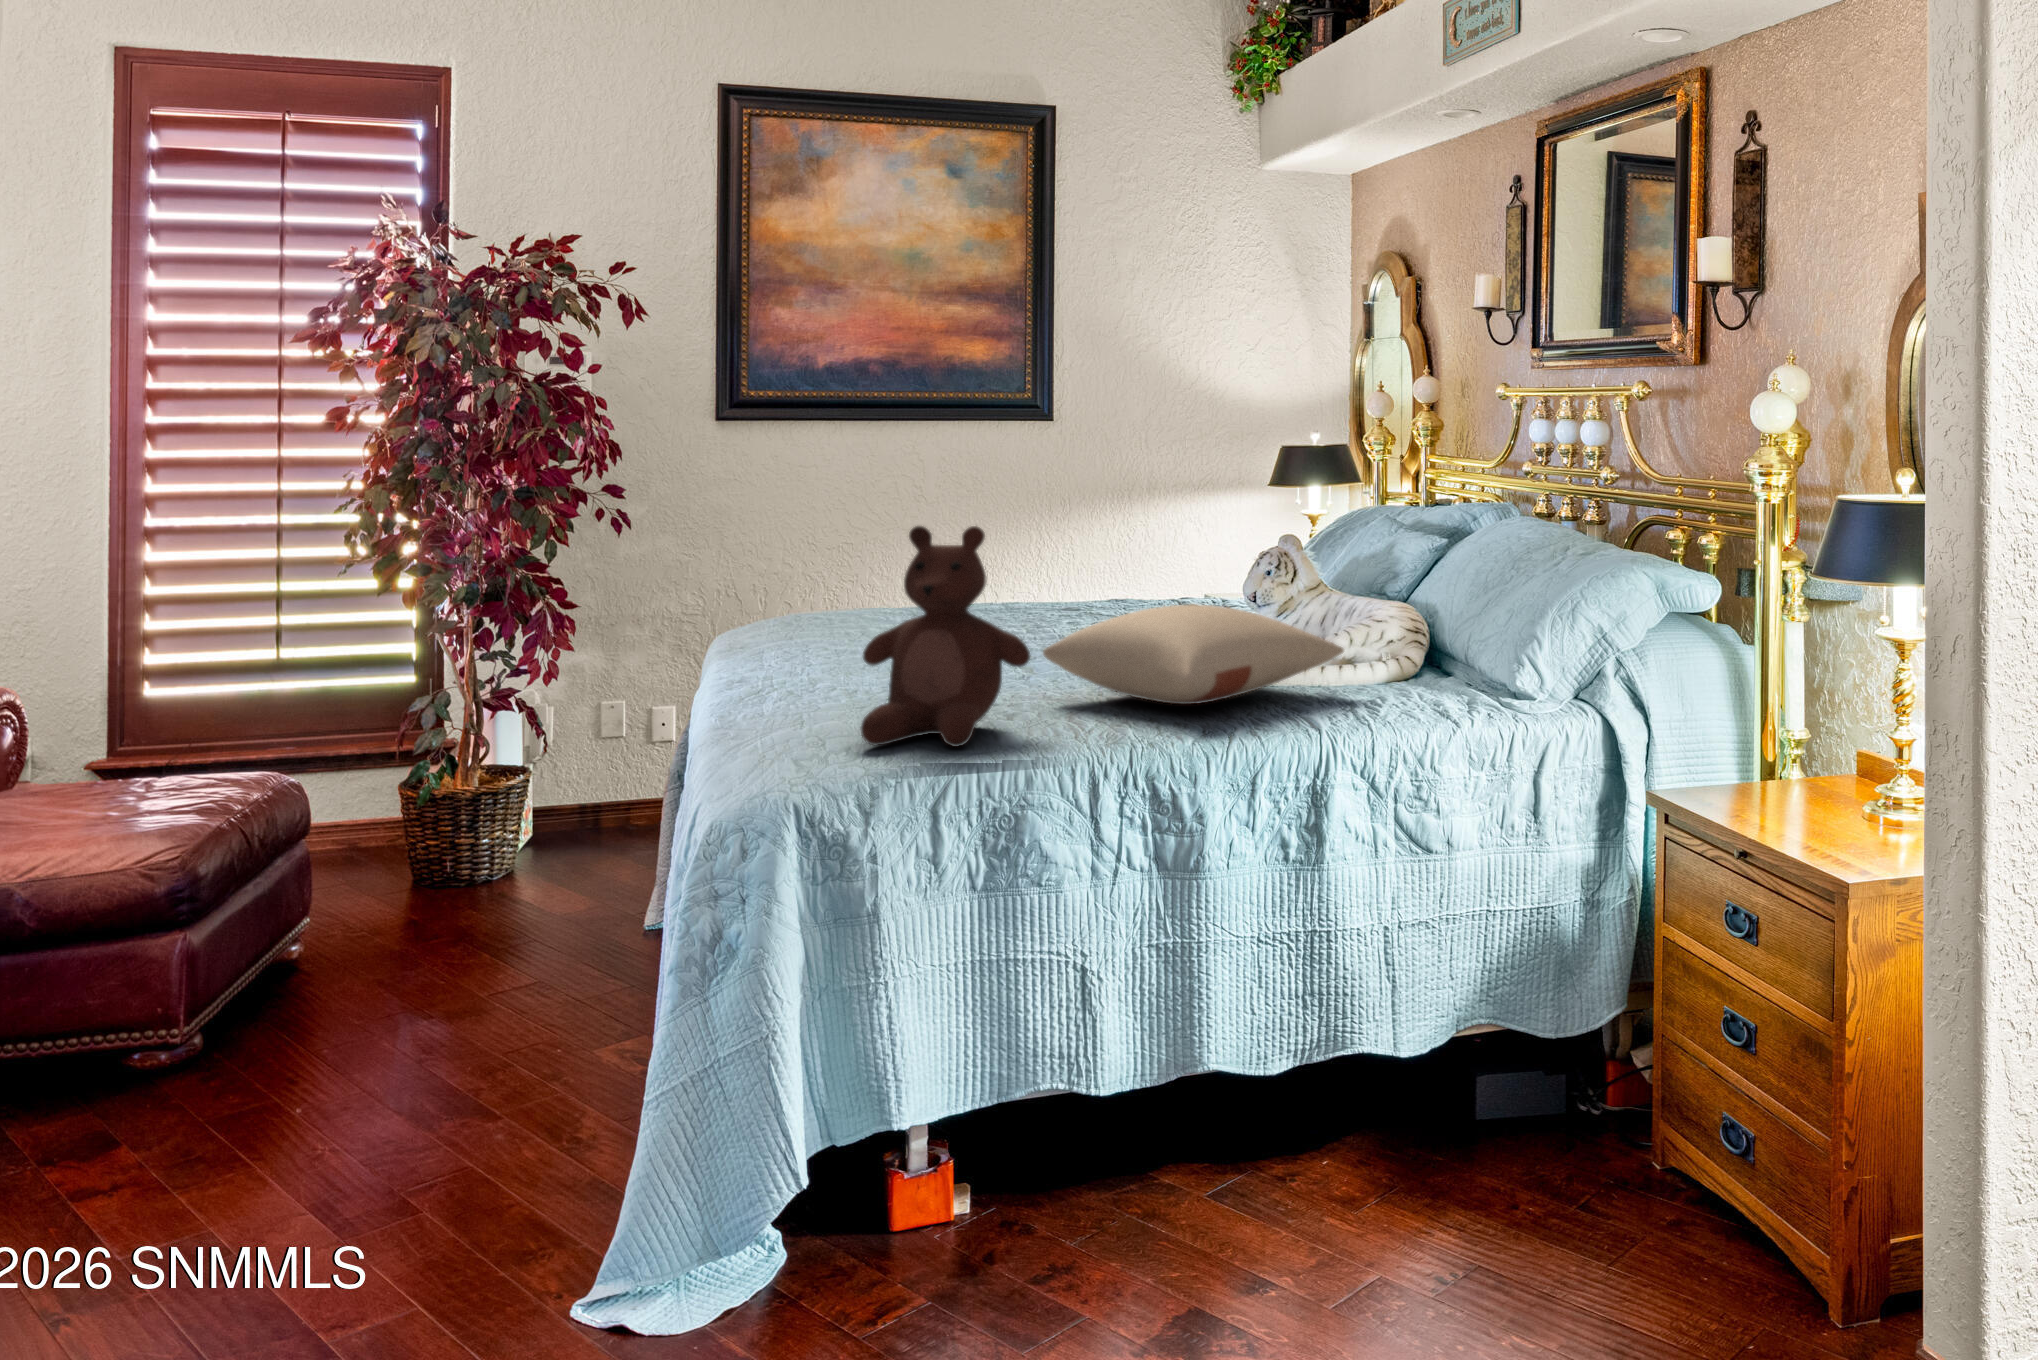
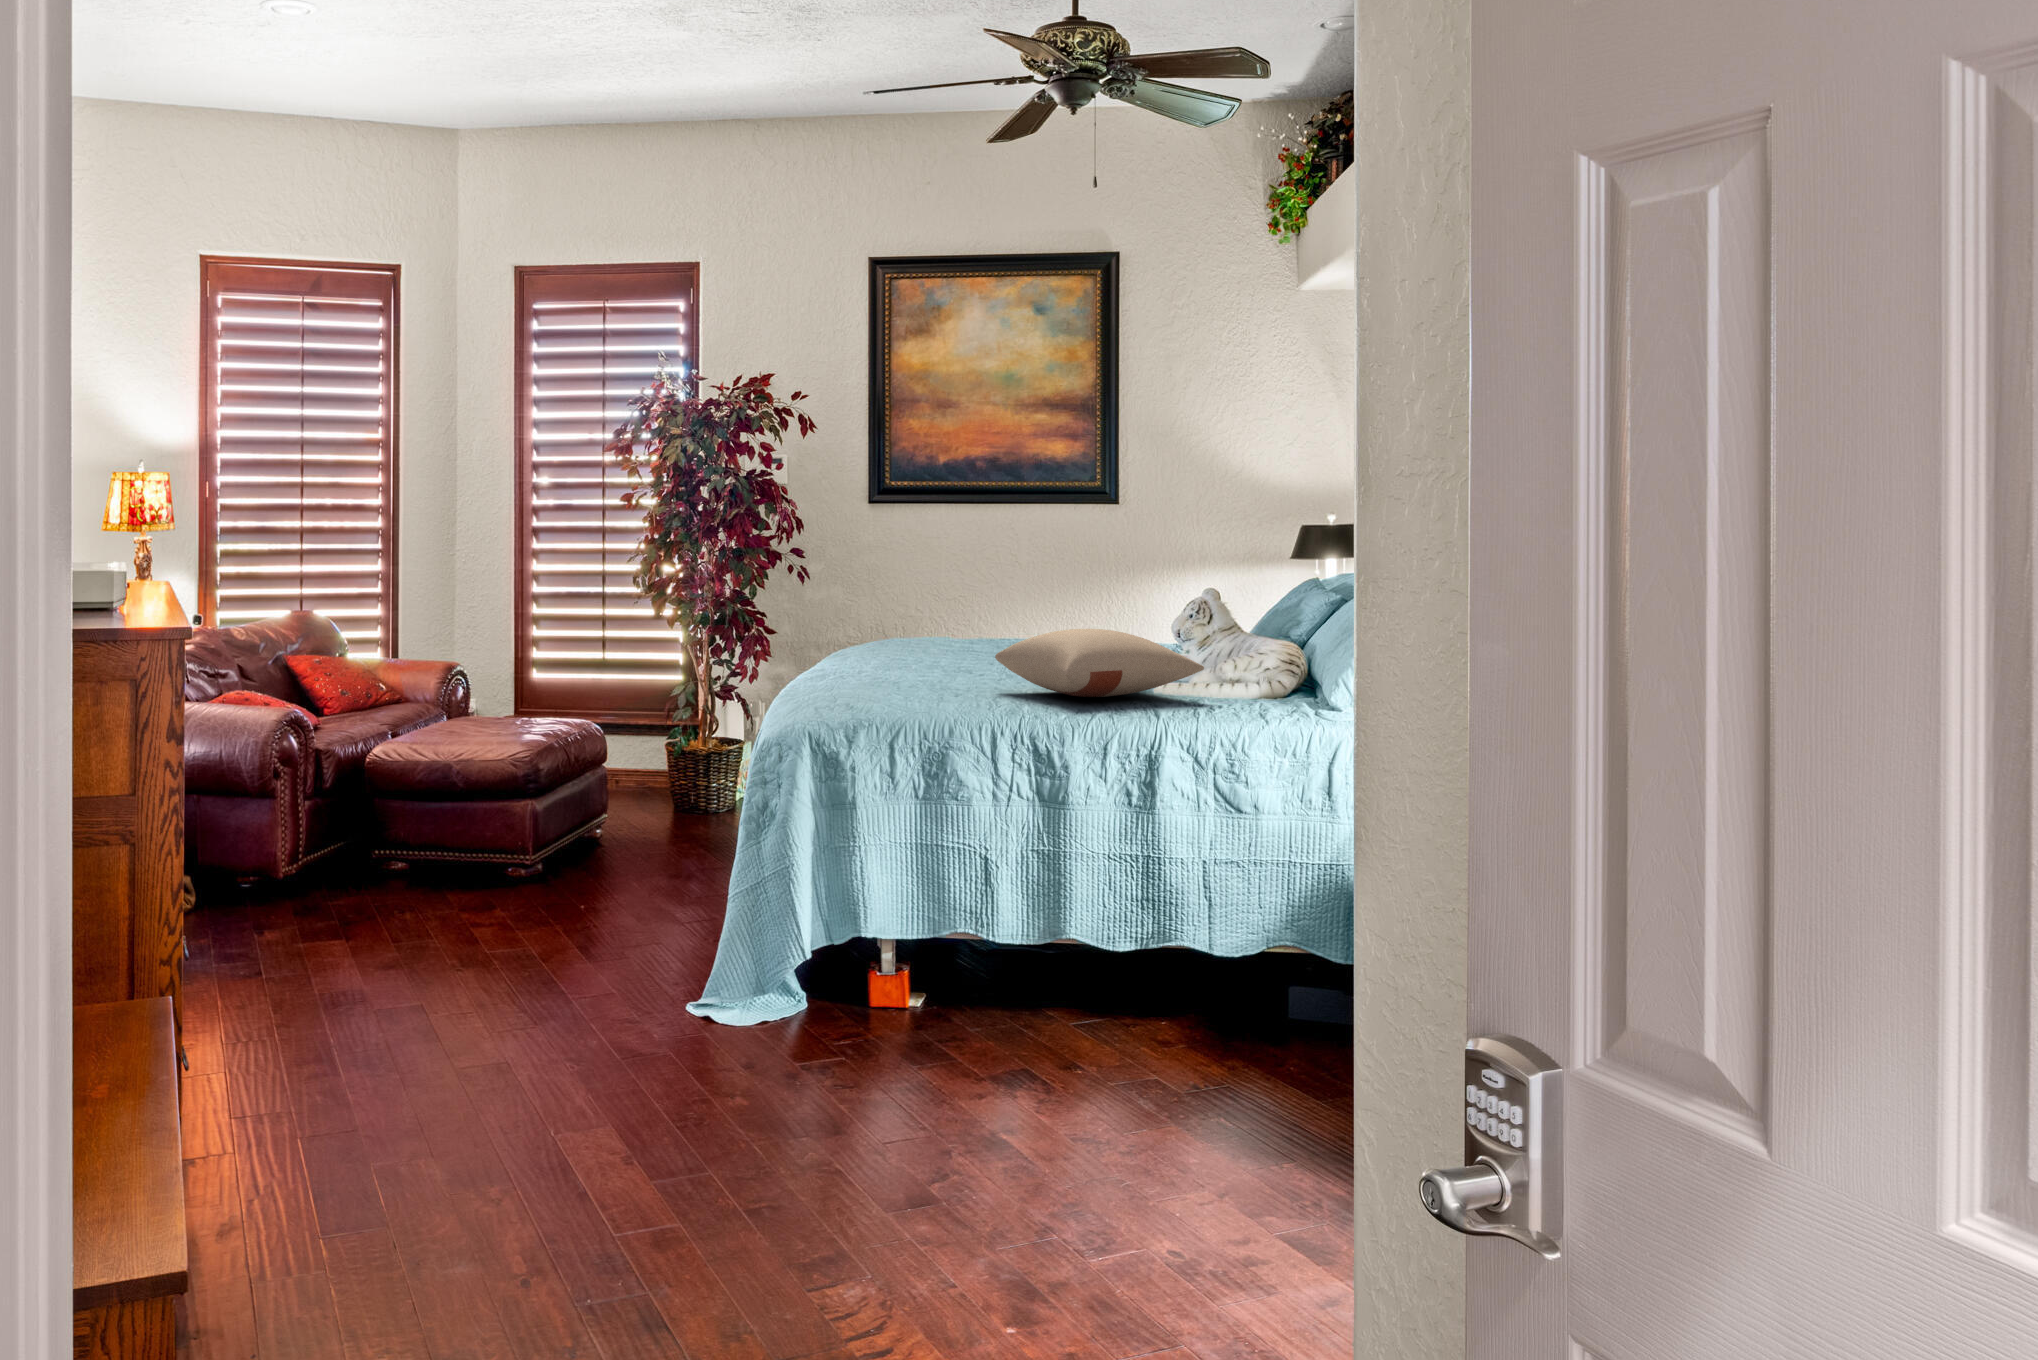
teddy bear: present [861,526,1031,747] -> none [857,561,968,704]

